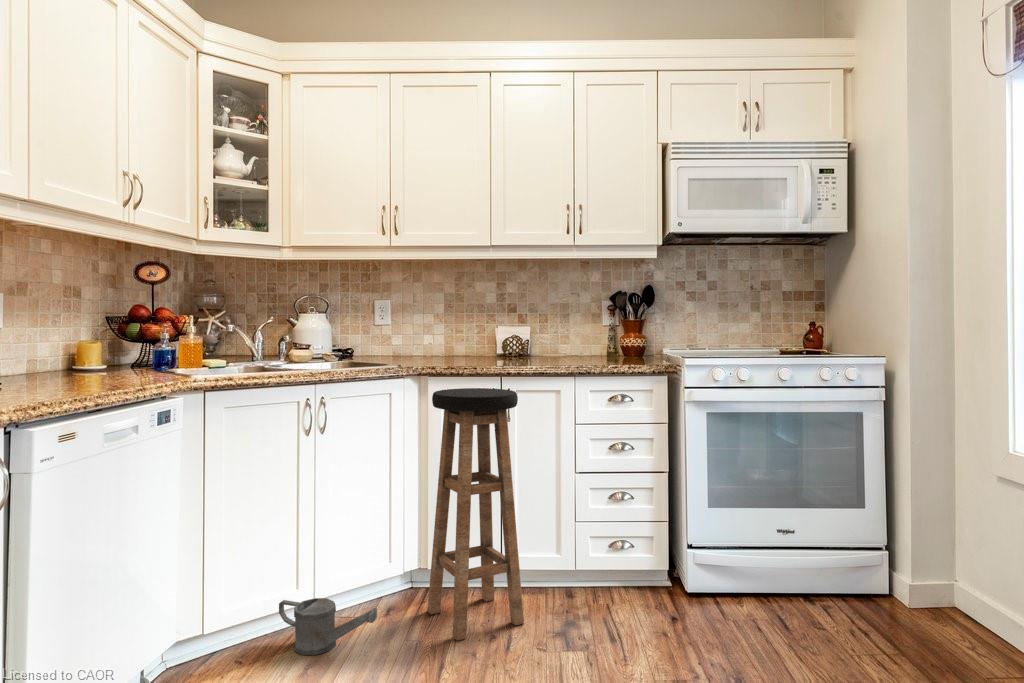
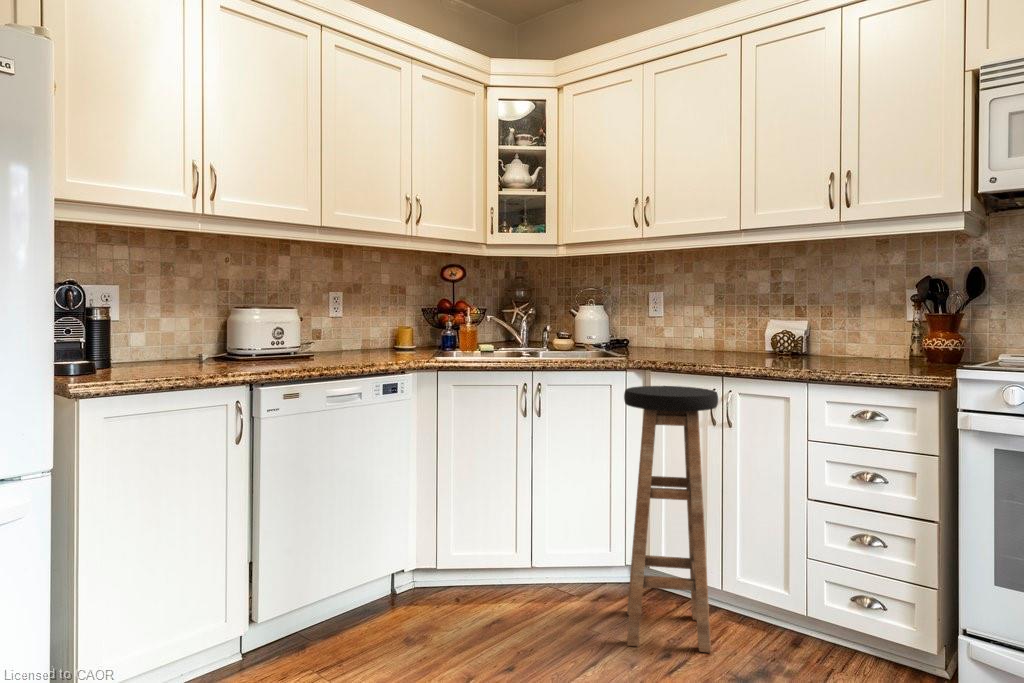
watering can: present [279,598,377,655] -> none [489,562,550,617]

